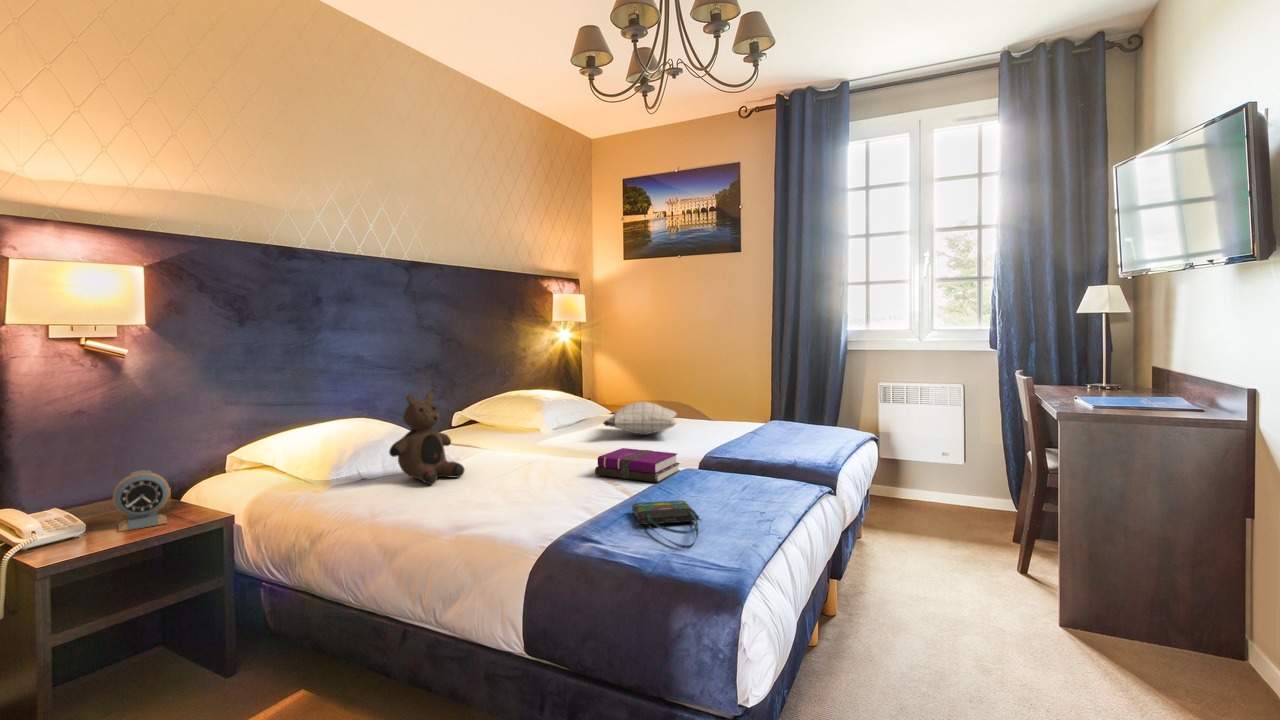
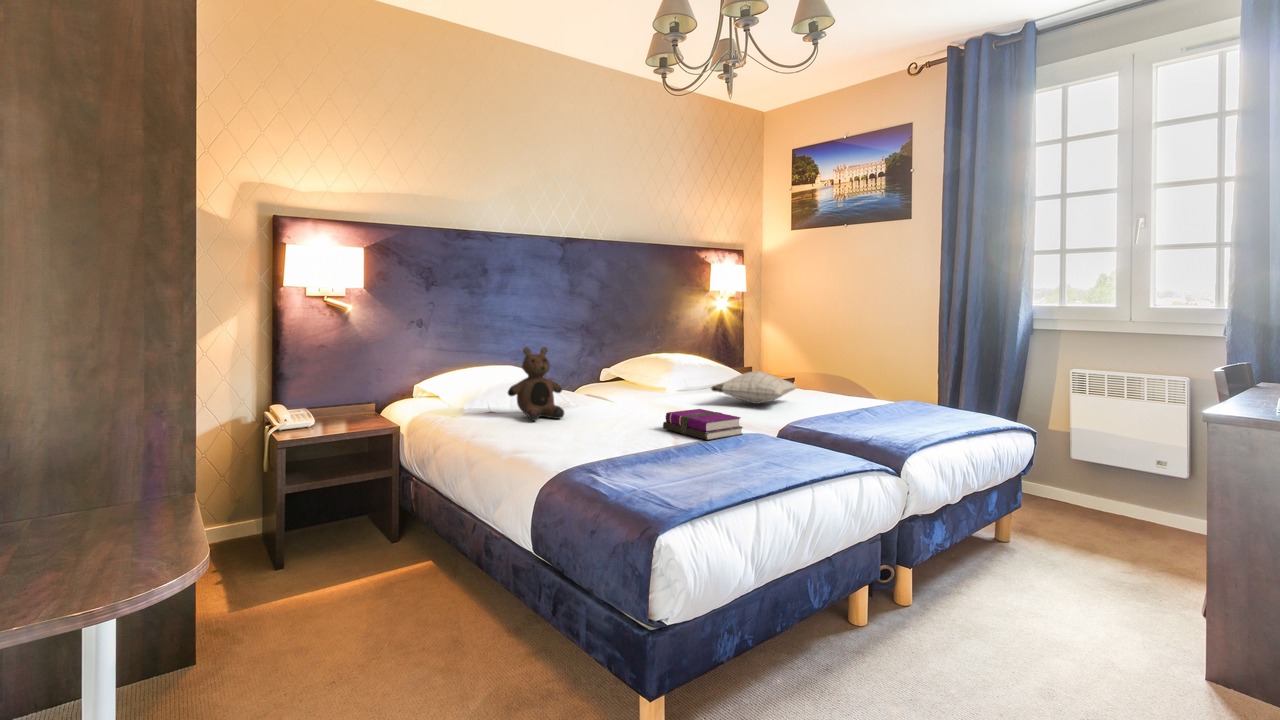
alarm clock: present [113,470,170,531] -> none [332,387,365,426]
tote bag: present [632,501,701,548] -> none [637,450,701,486]

